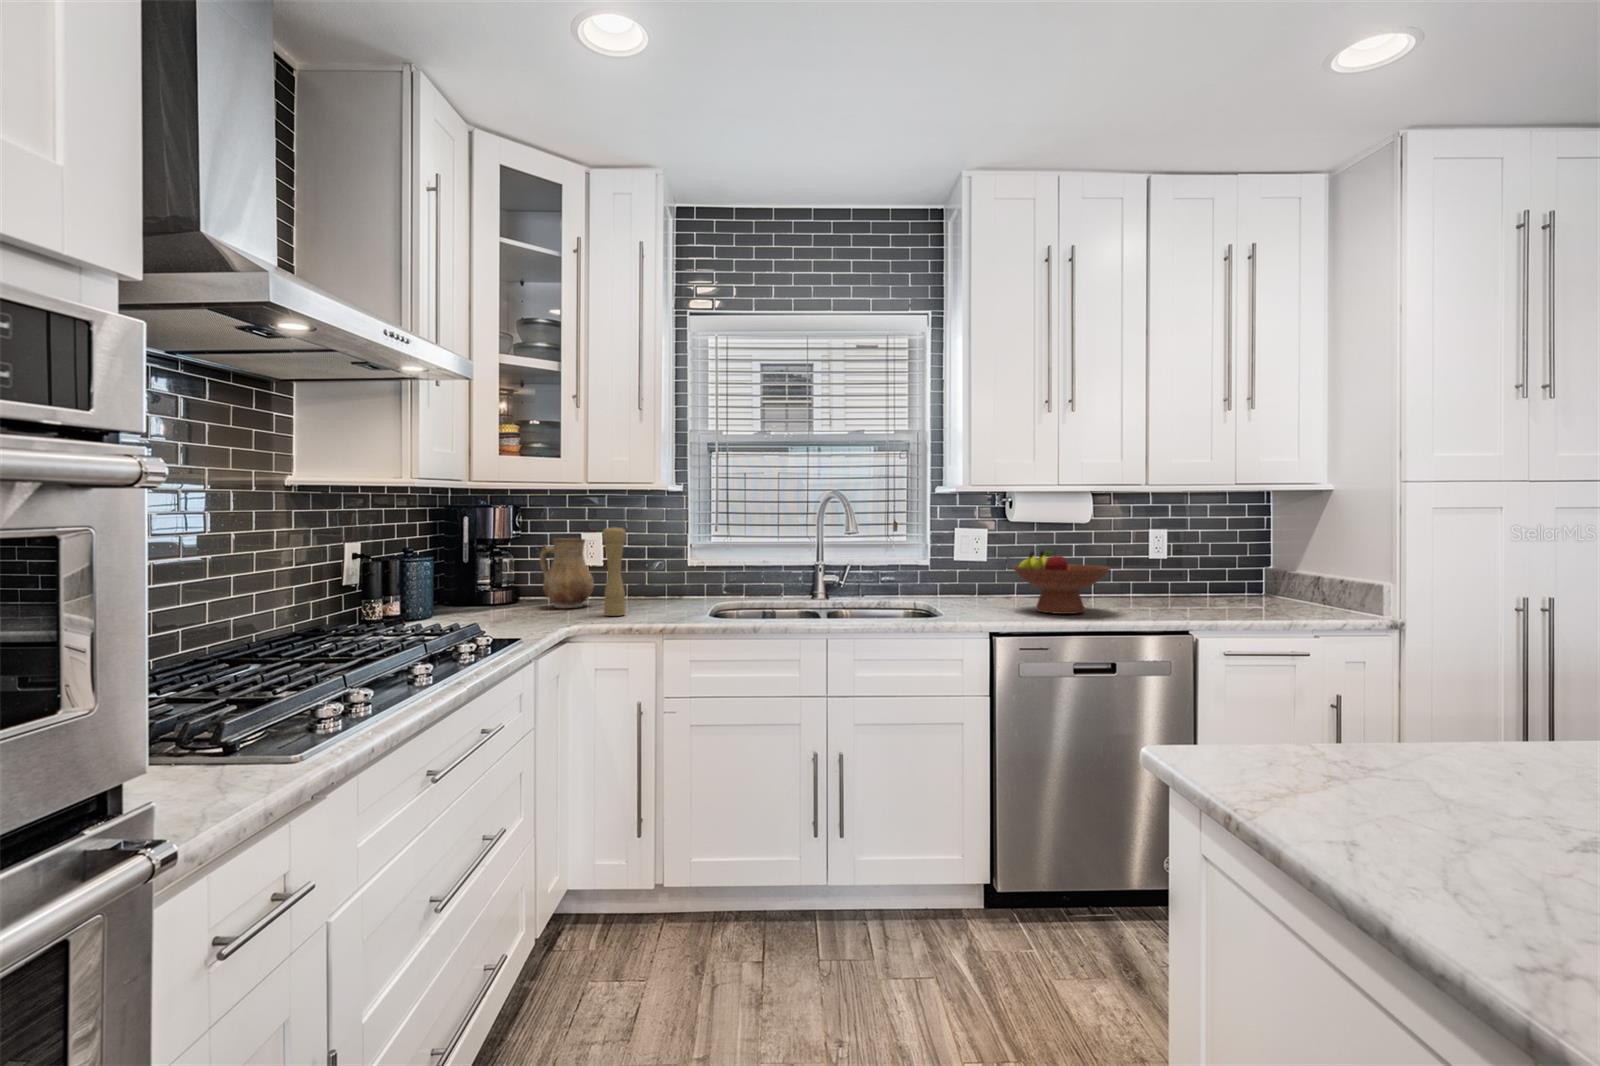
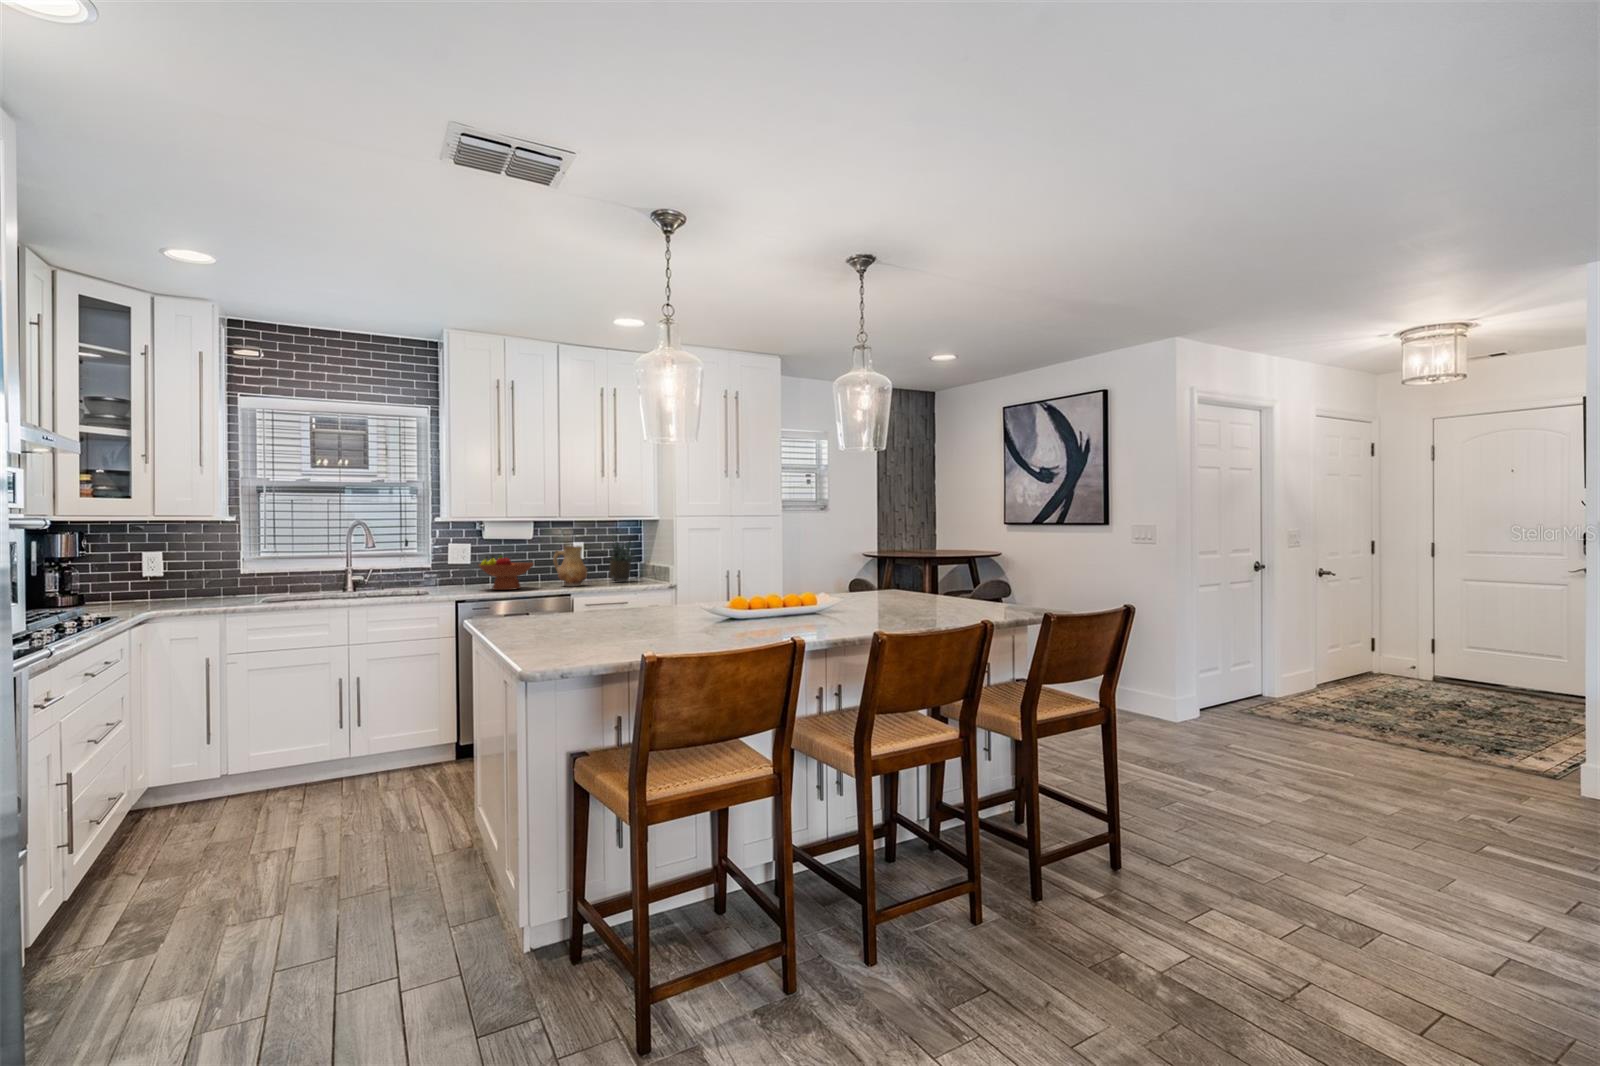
potted plant: none [1227,508,1285,606] -> present [609,530,634,582]
pepper mill: present [602,526,626,616] -> none [169,545,190,607]
ceramic pitcher: present [540,538,594,608] -> present [553,546,587,586]

